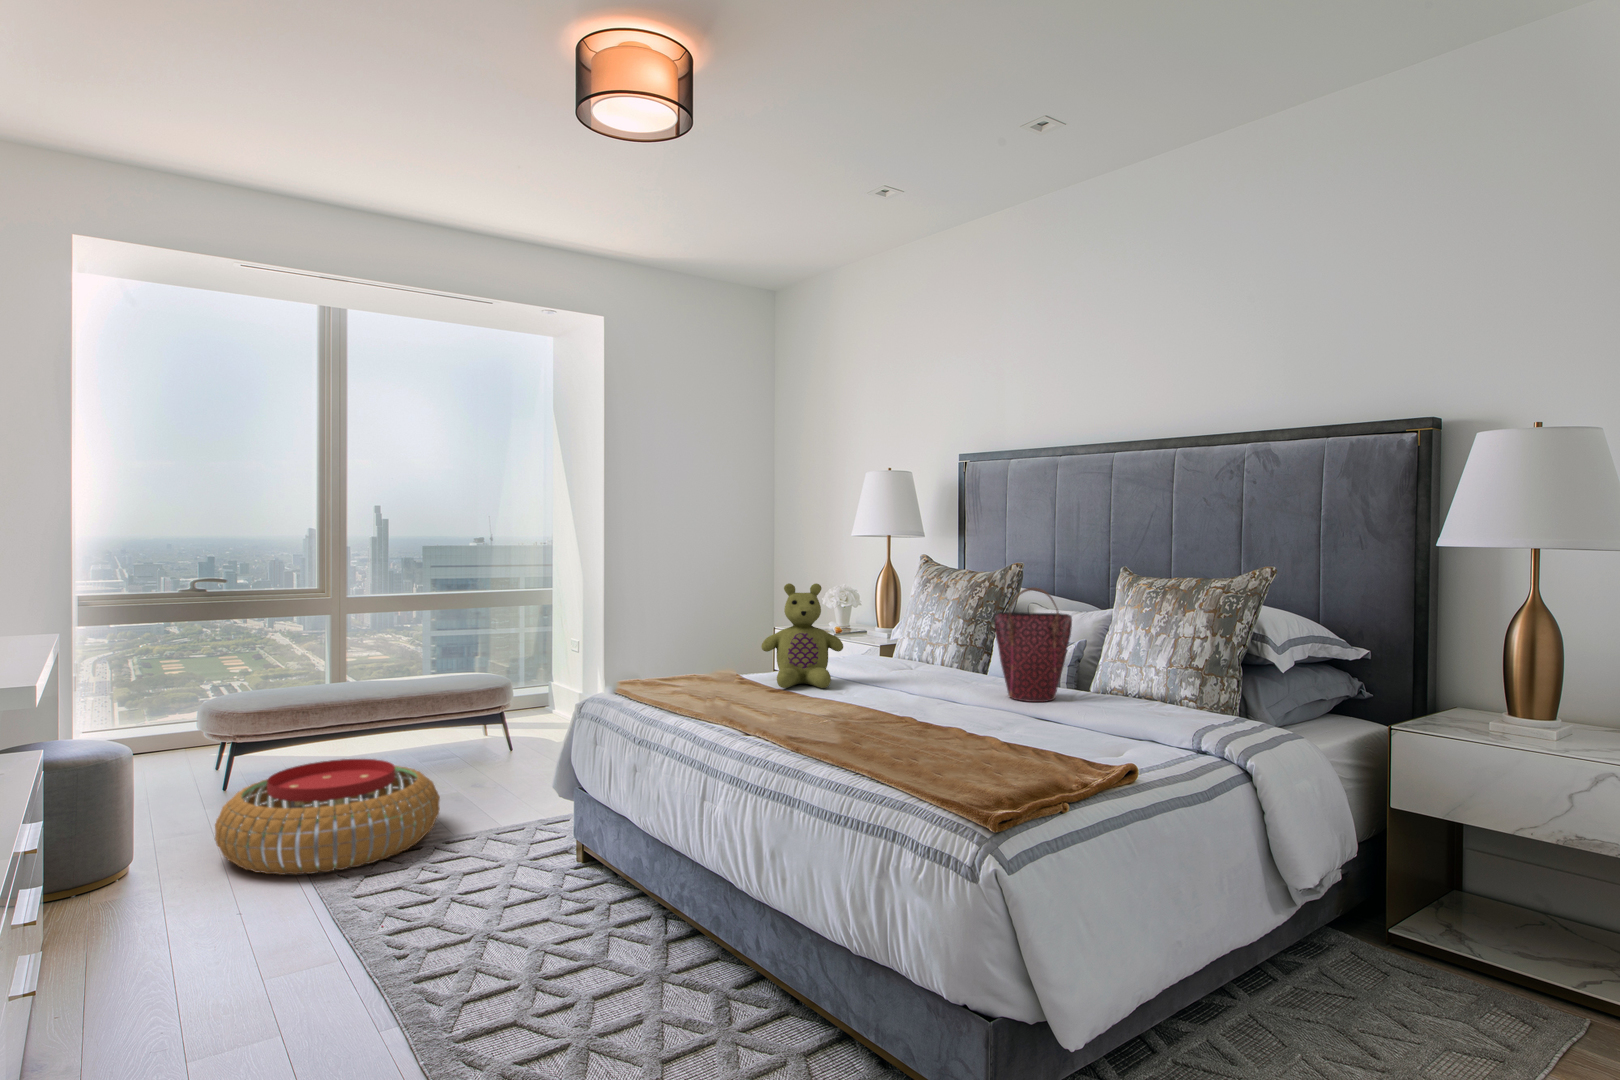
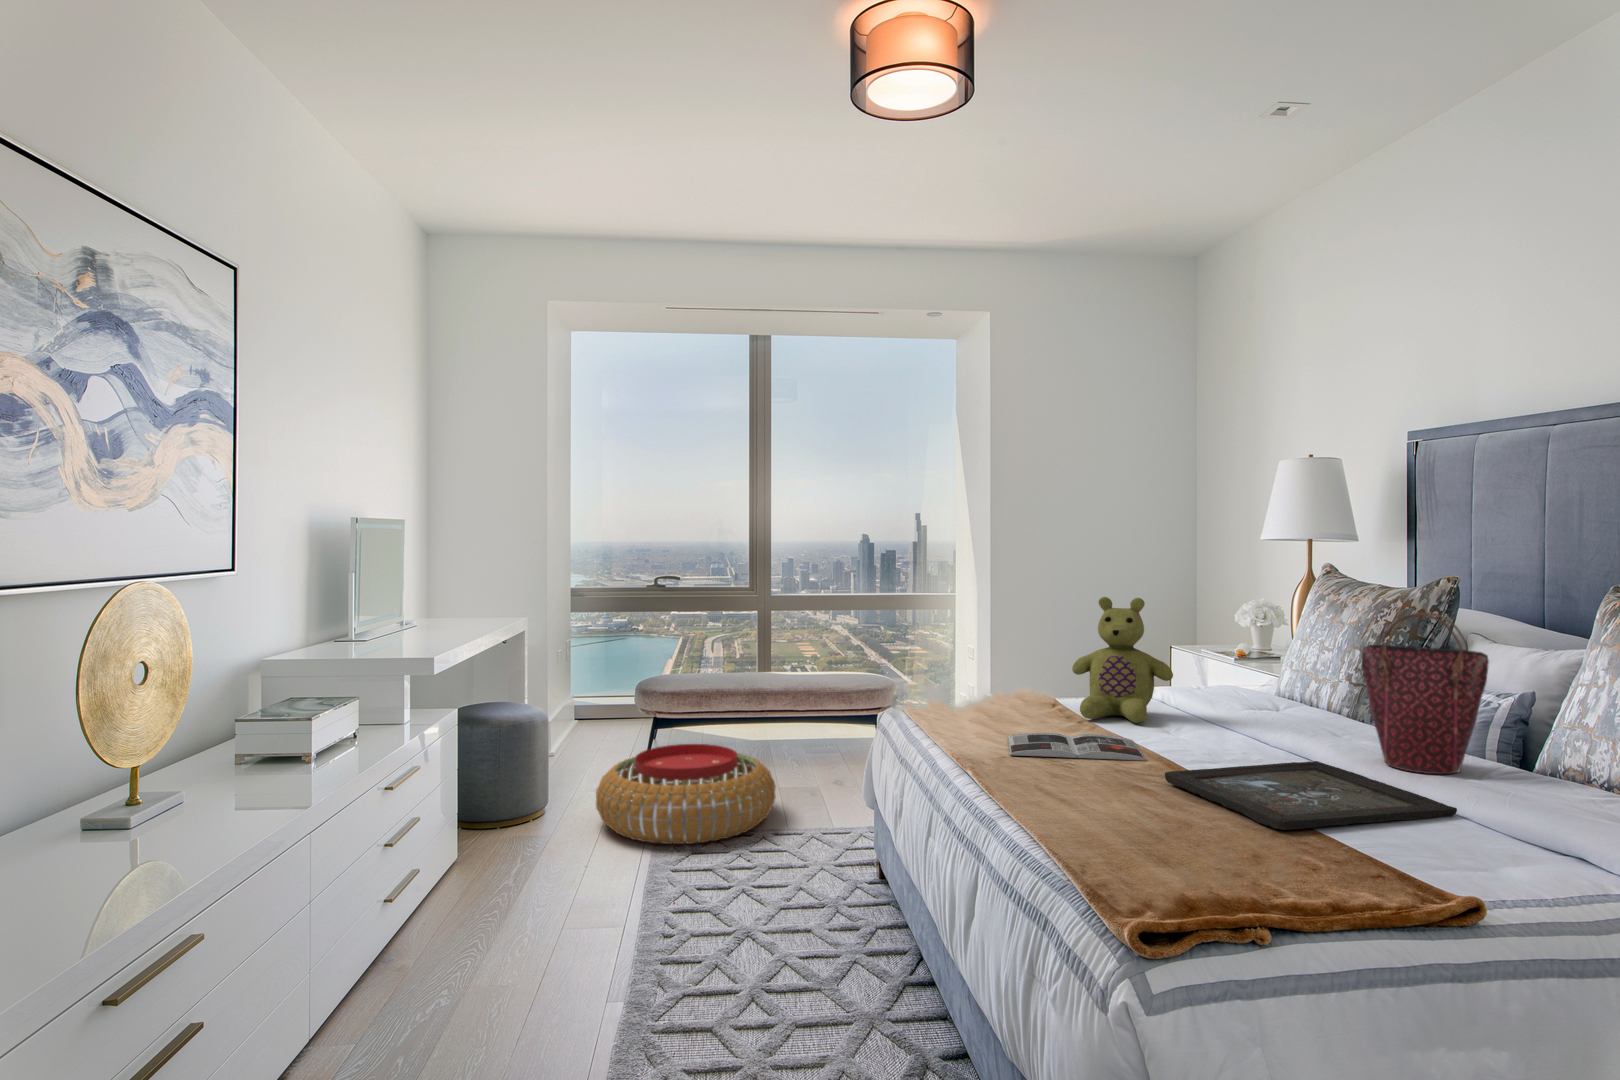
magazine: none [739,698,862,721] -> present [1008,732,1147,761]
tray: none [894,700,1081,746] -> present [1165,761,1457,830]

